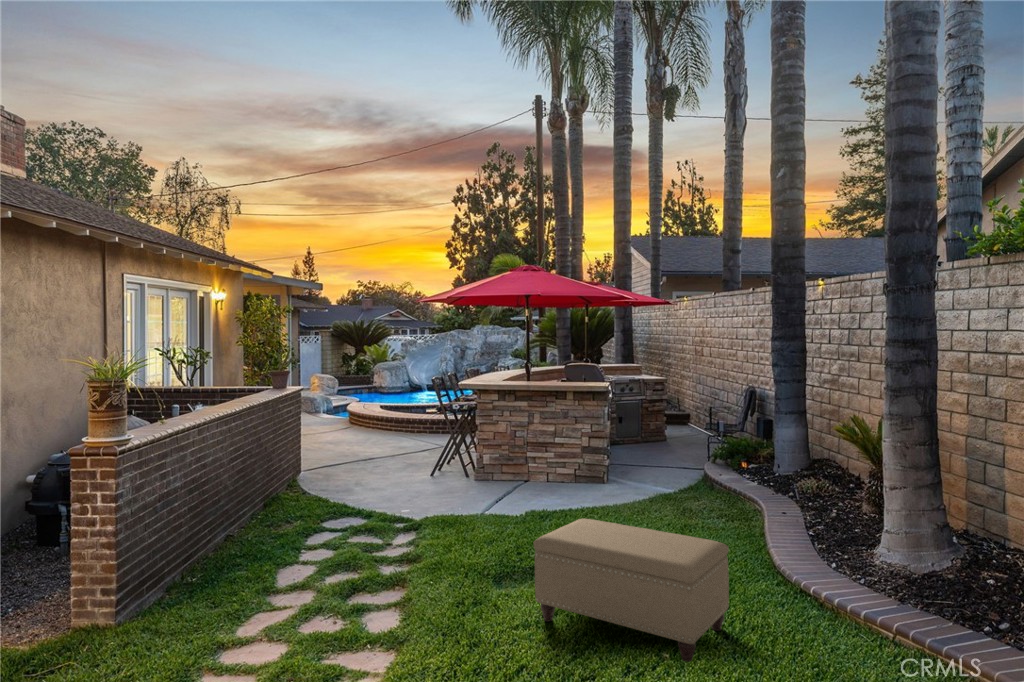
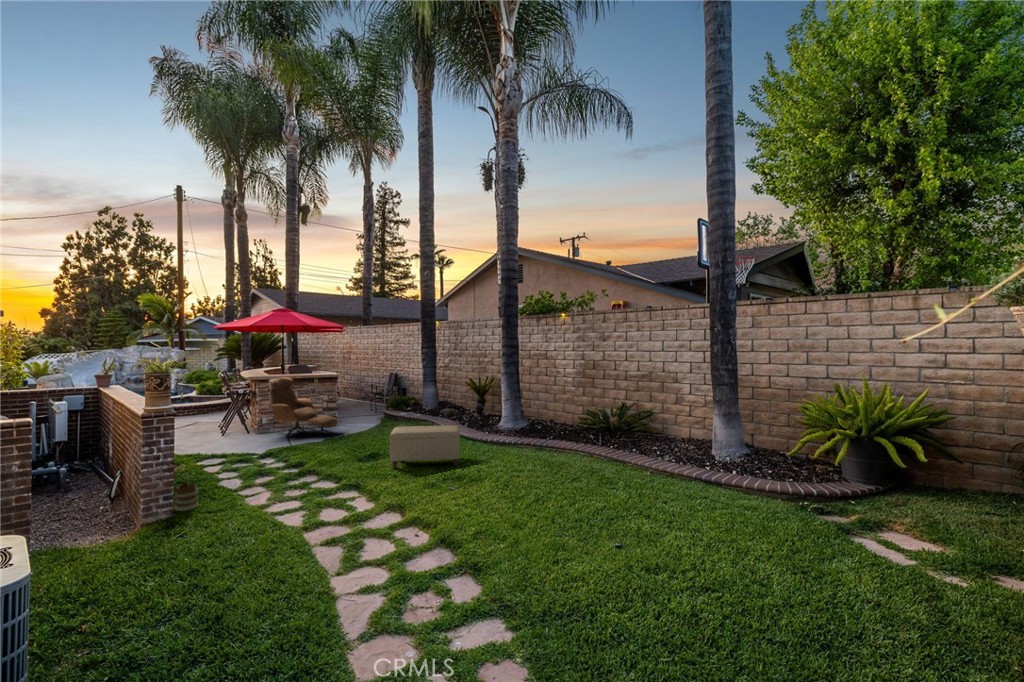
lounge chair: none [487,390,587,499] -> present [270,378,338,437]
wooden bucket: none [144,550,183,619] -> present [175,473,198,511]

